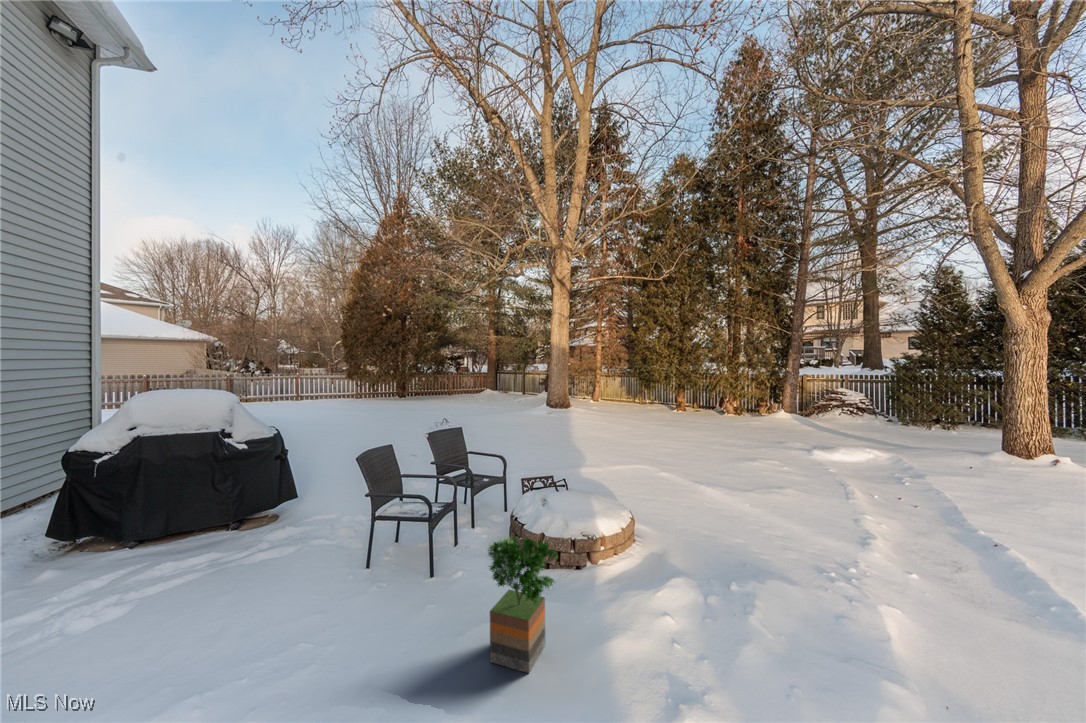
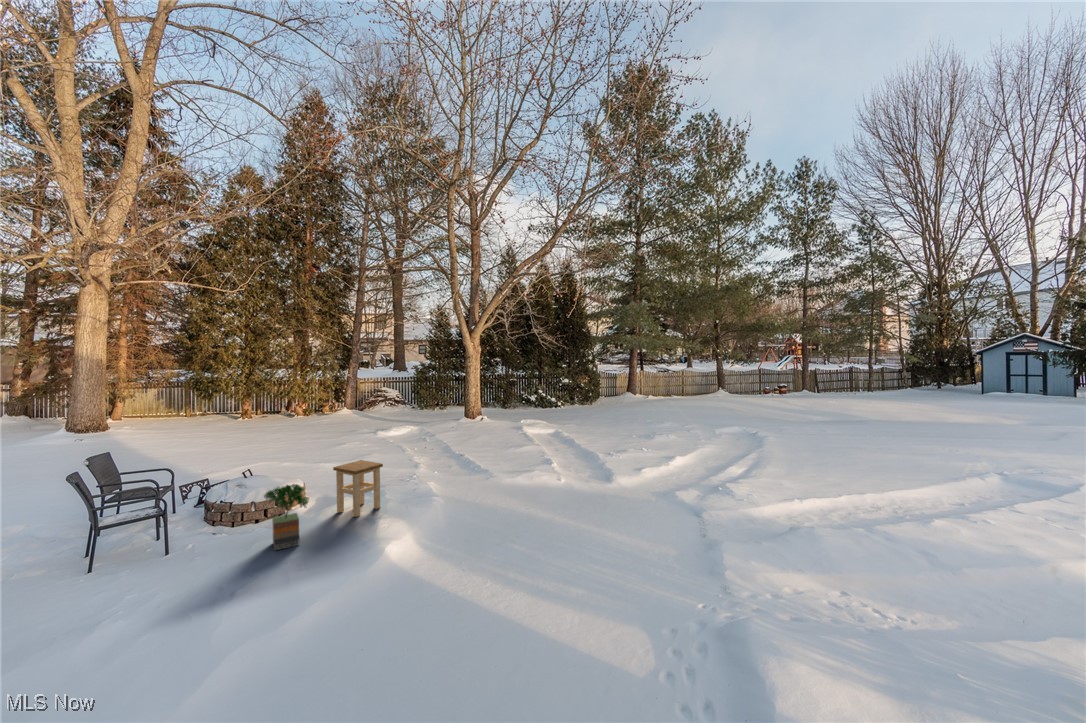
stool: none [643,515,739,646] -> present [333,460,383,517]

